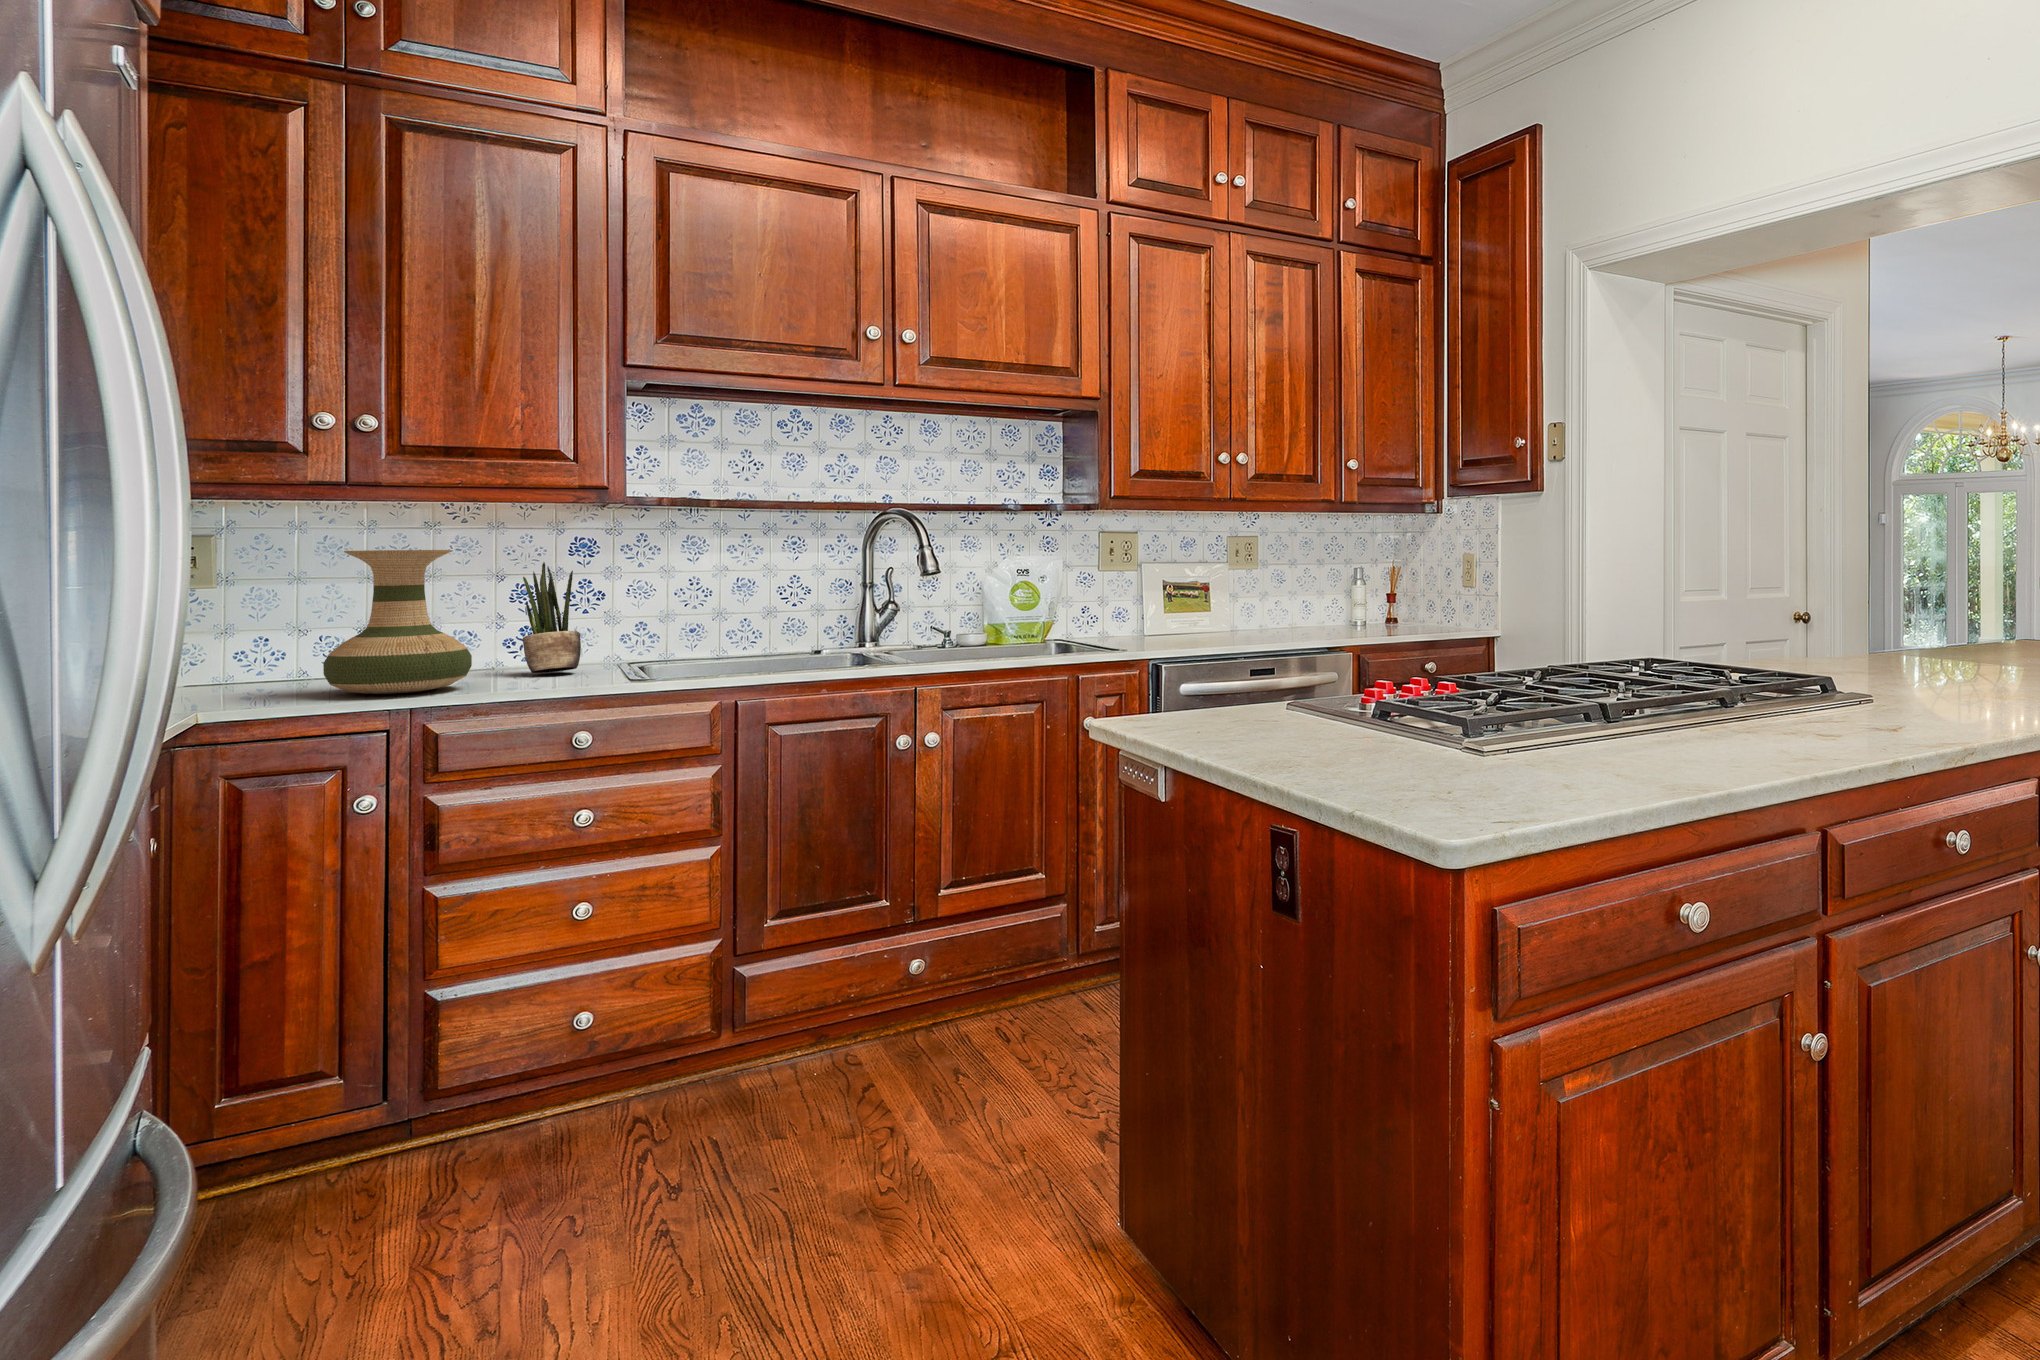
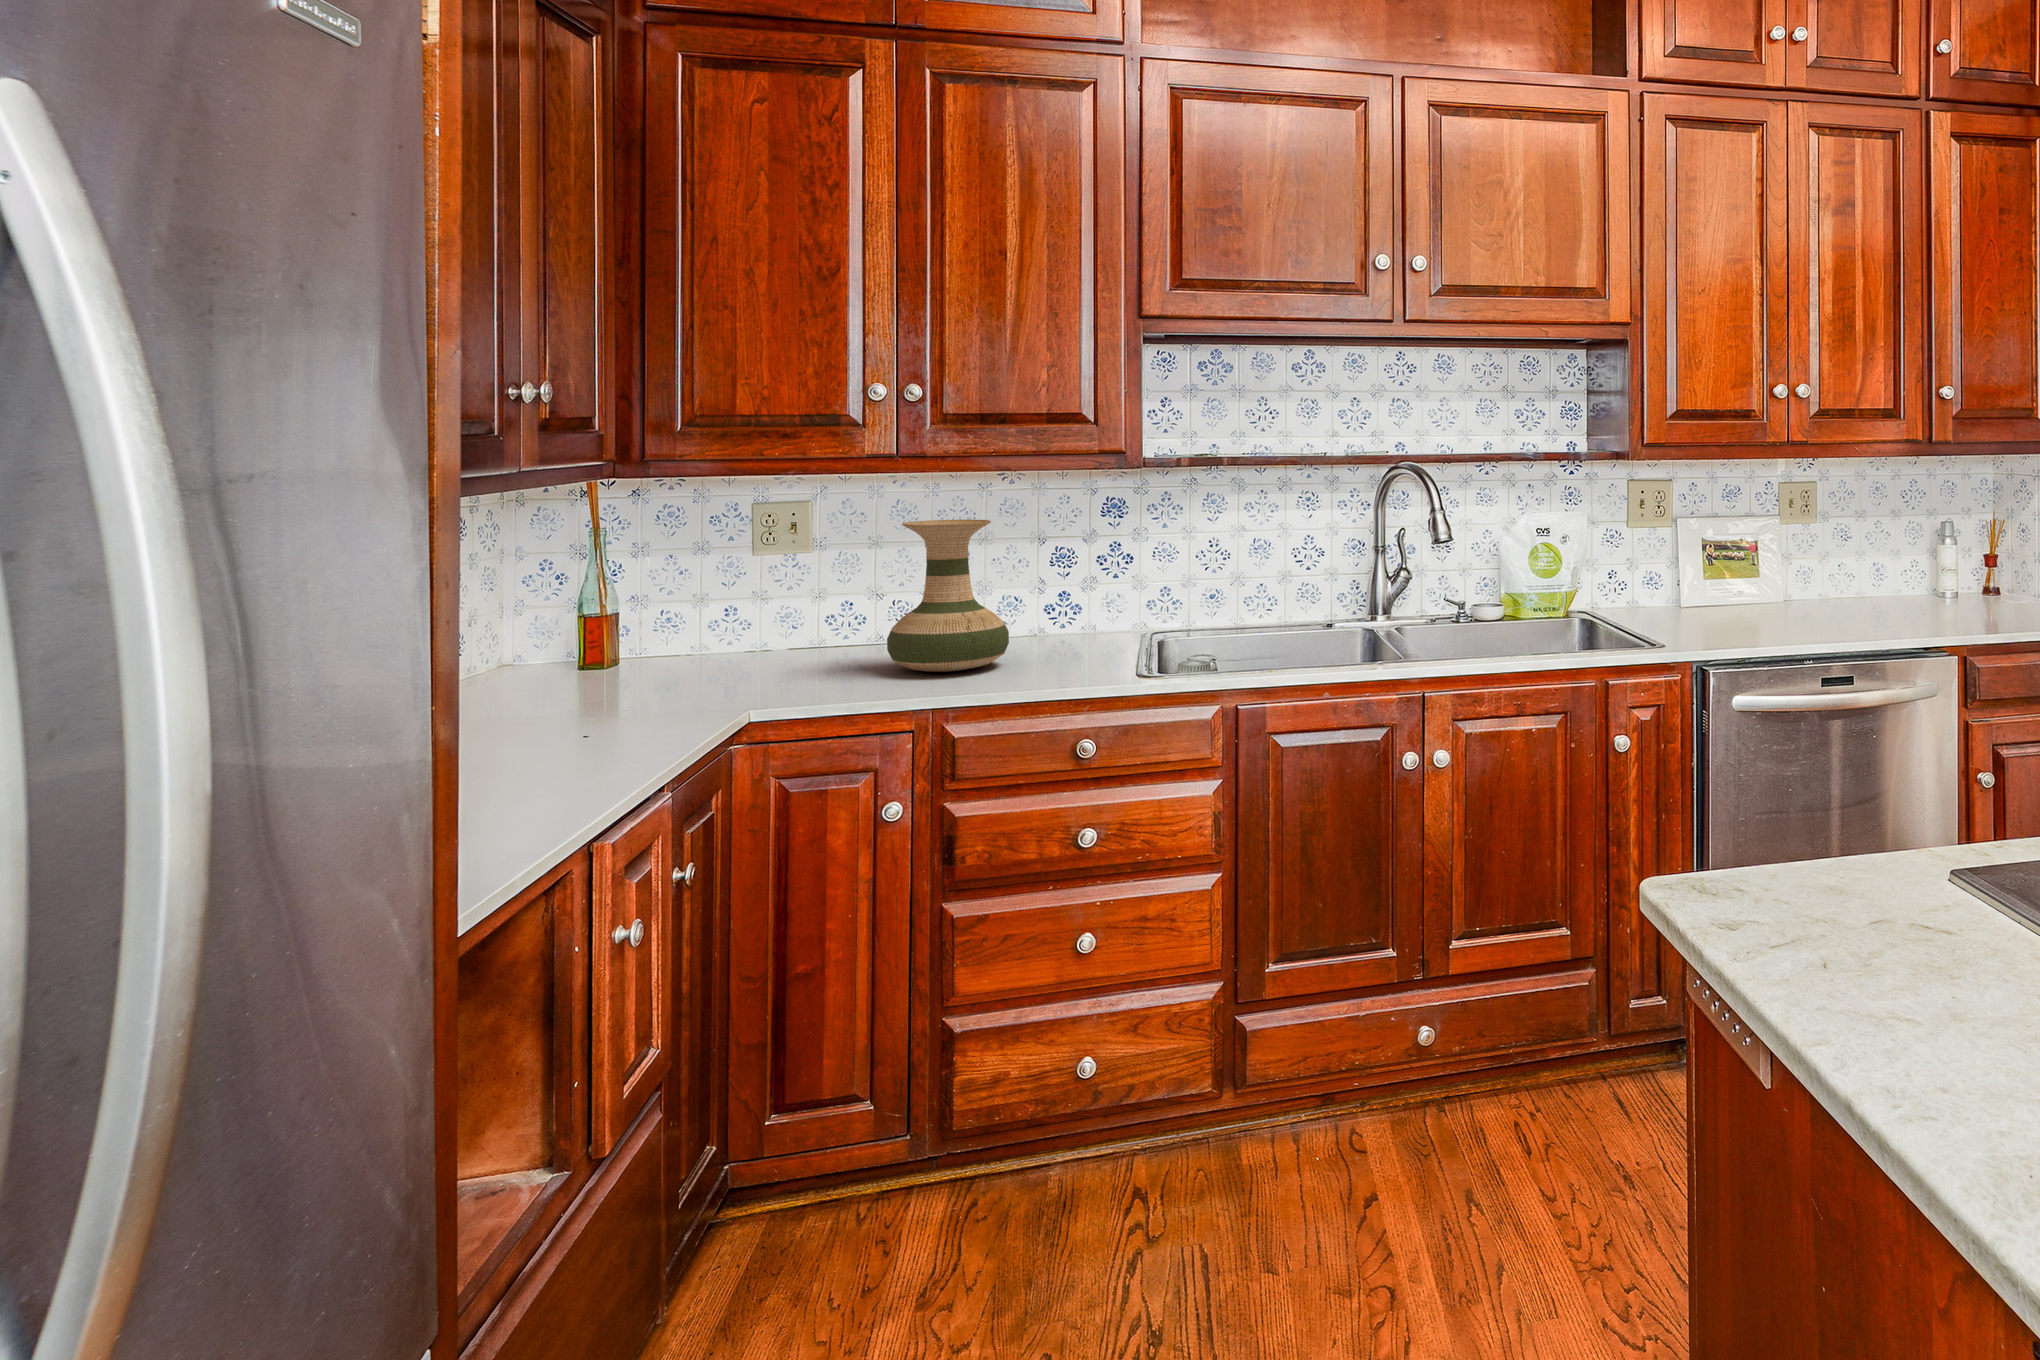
potted plant: present [523,562,581,673] -> none [1056,528,1107,645]

